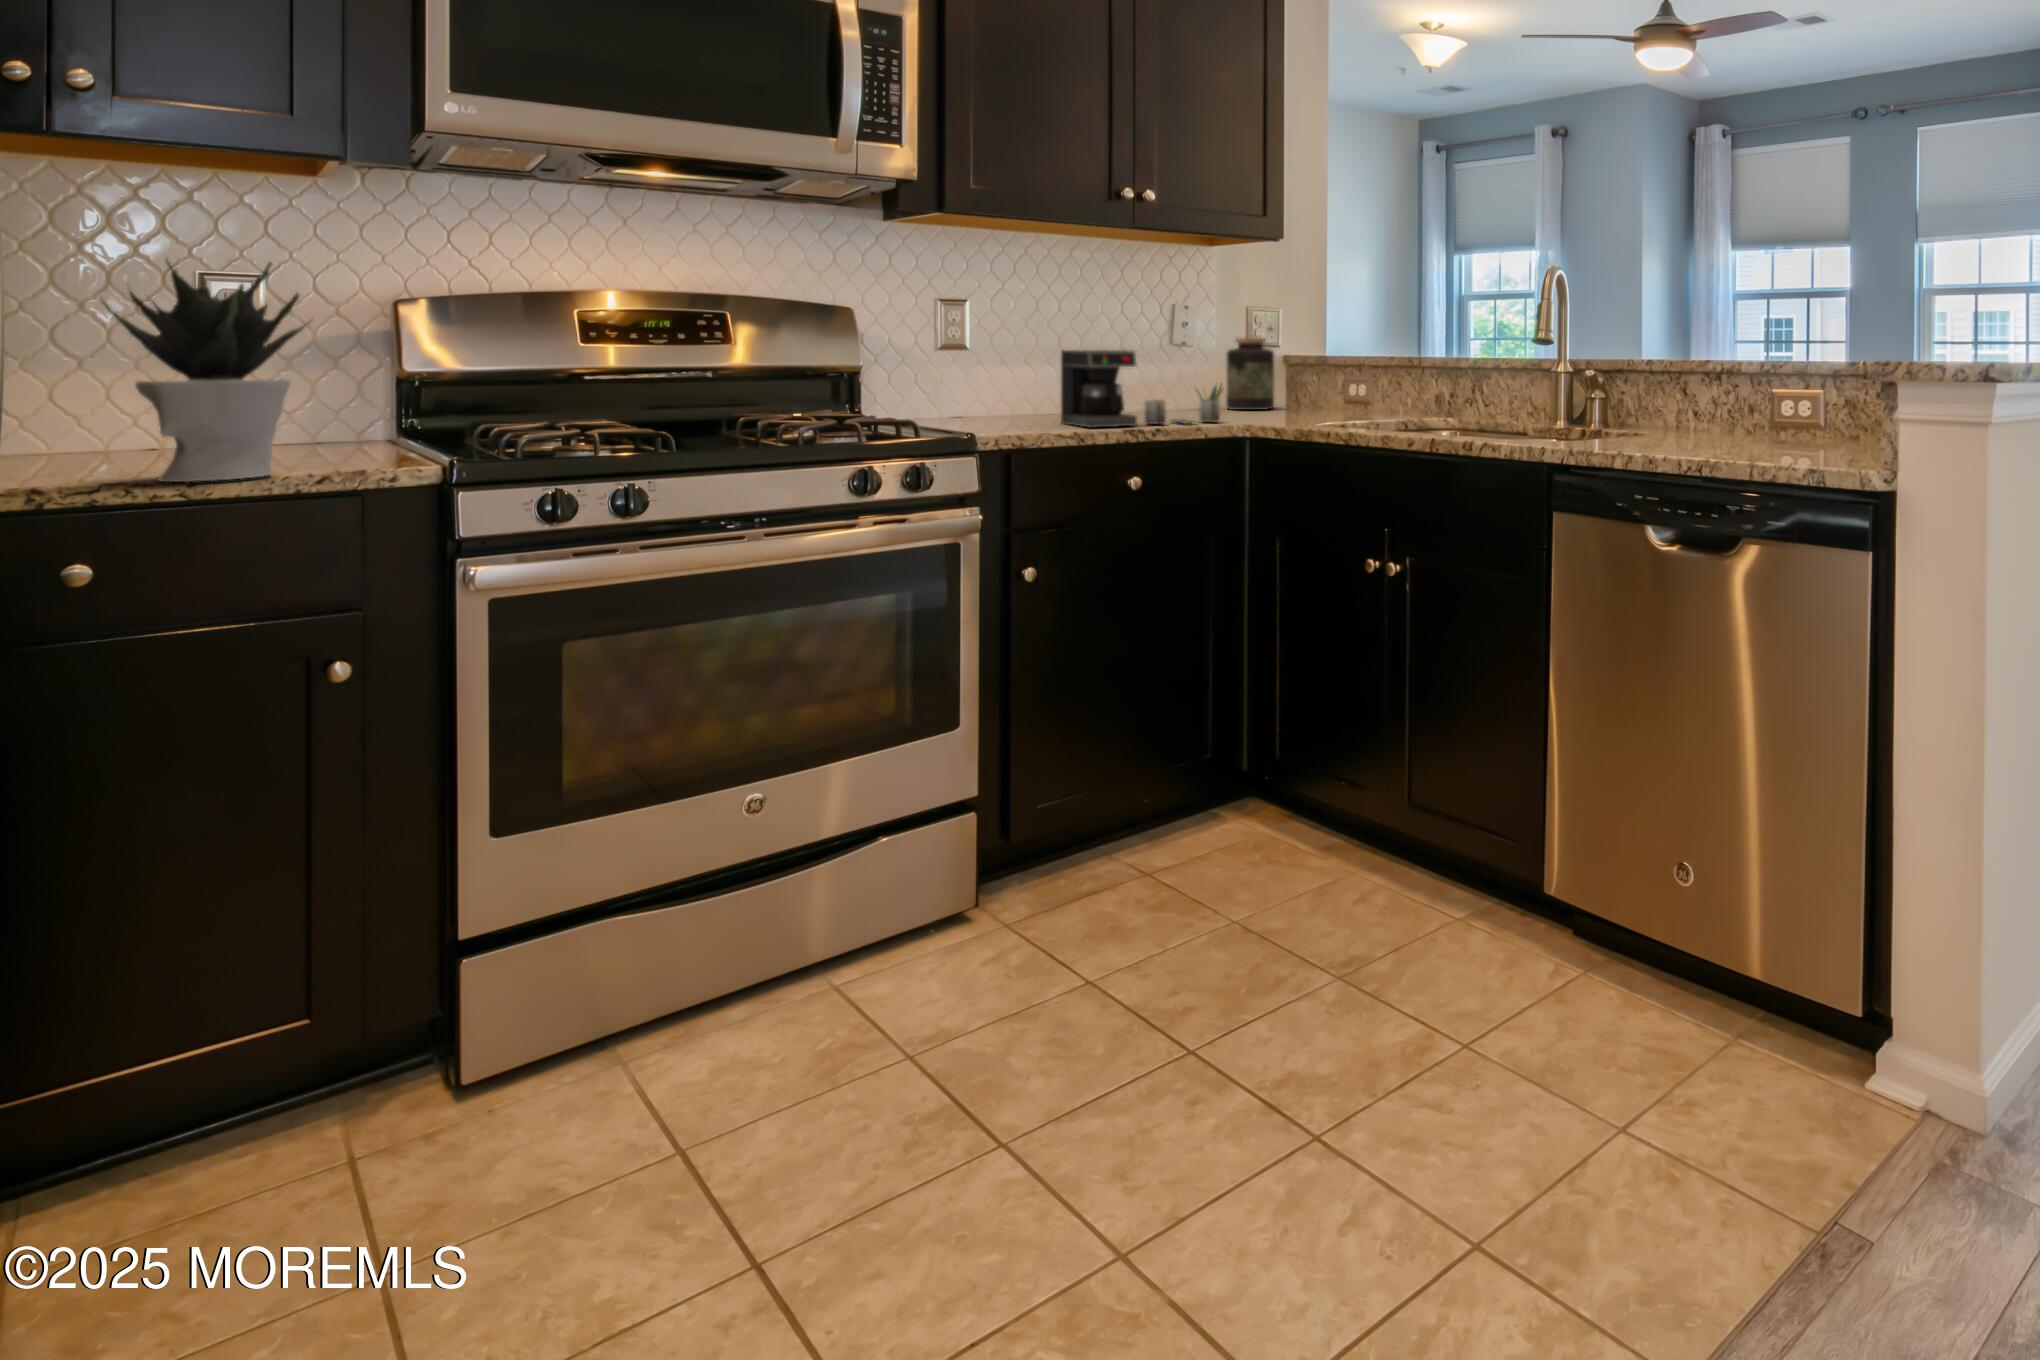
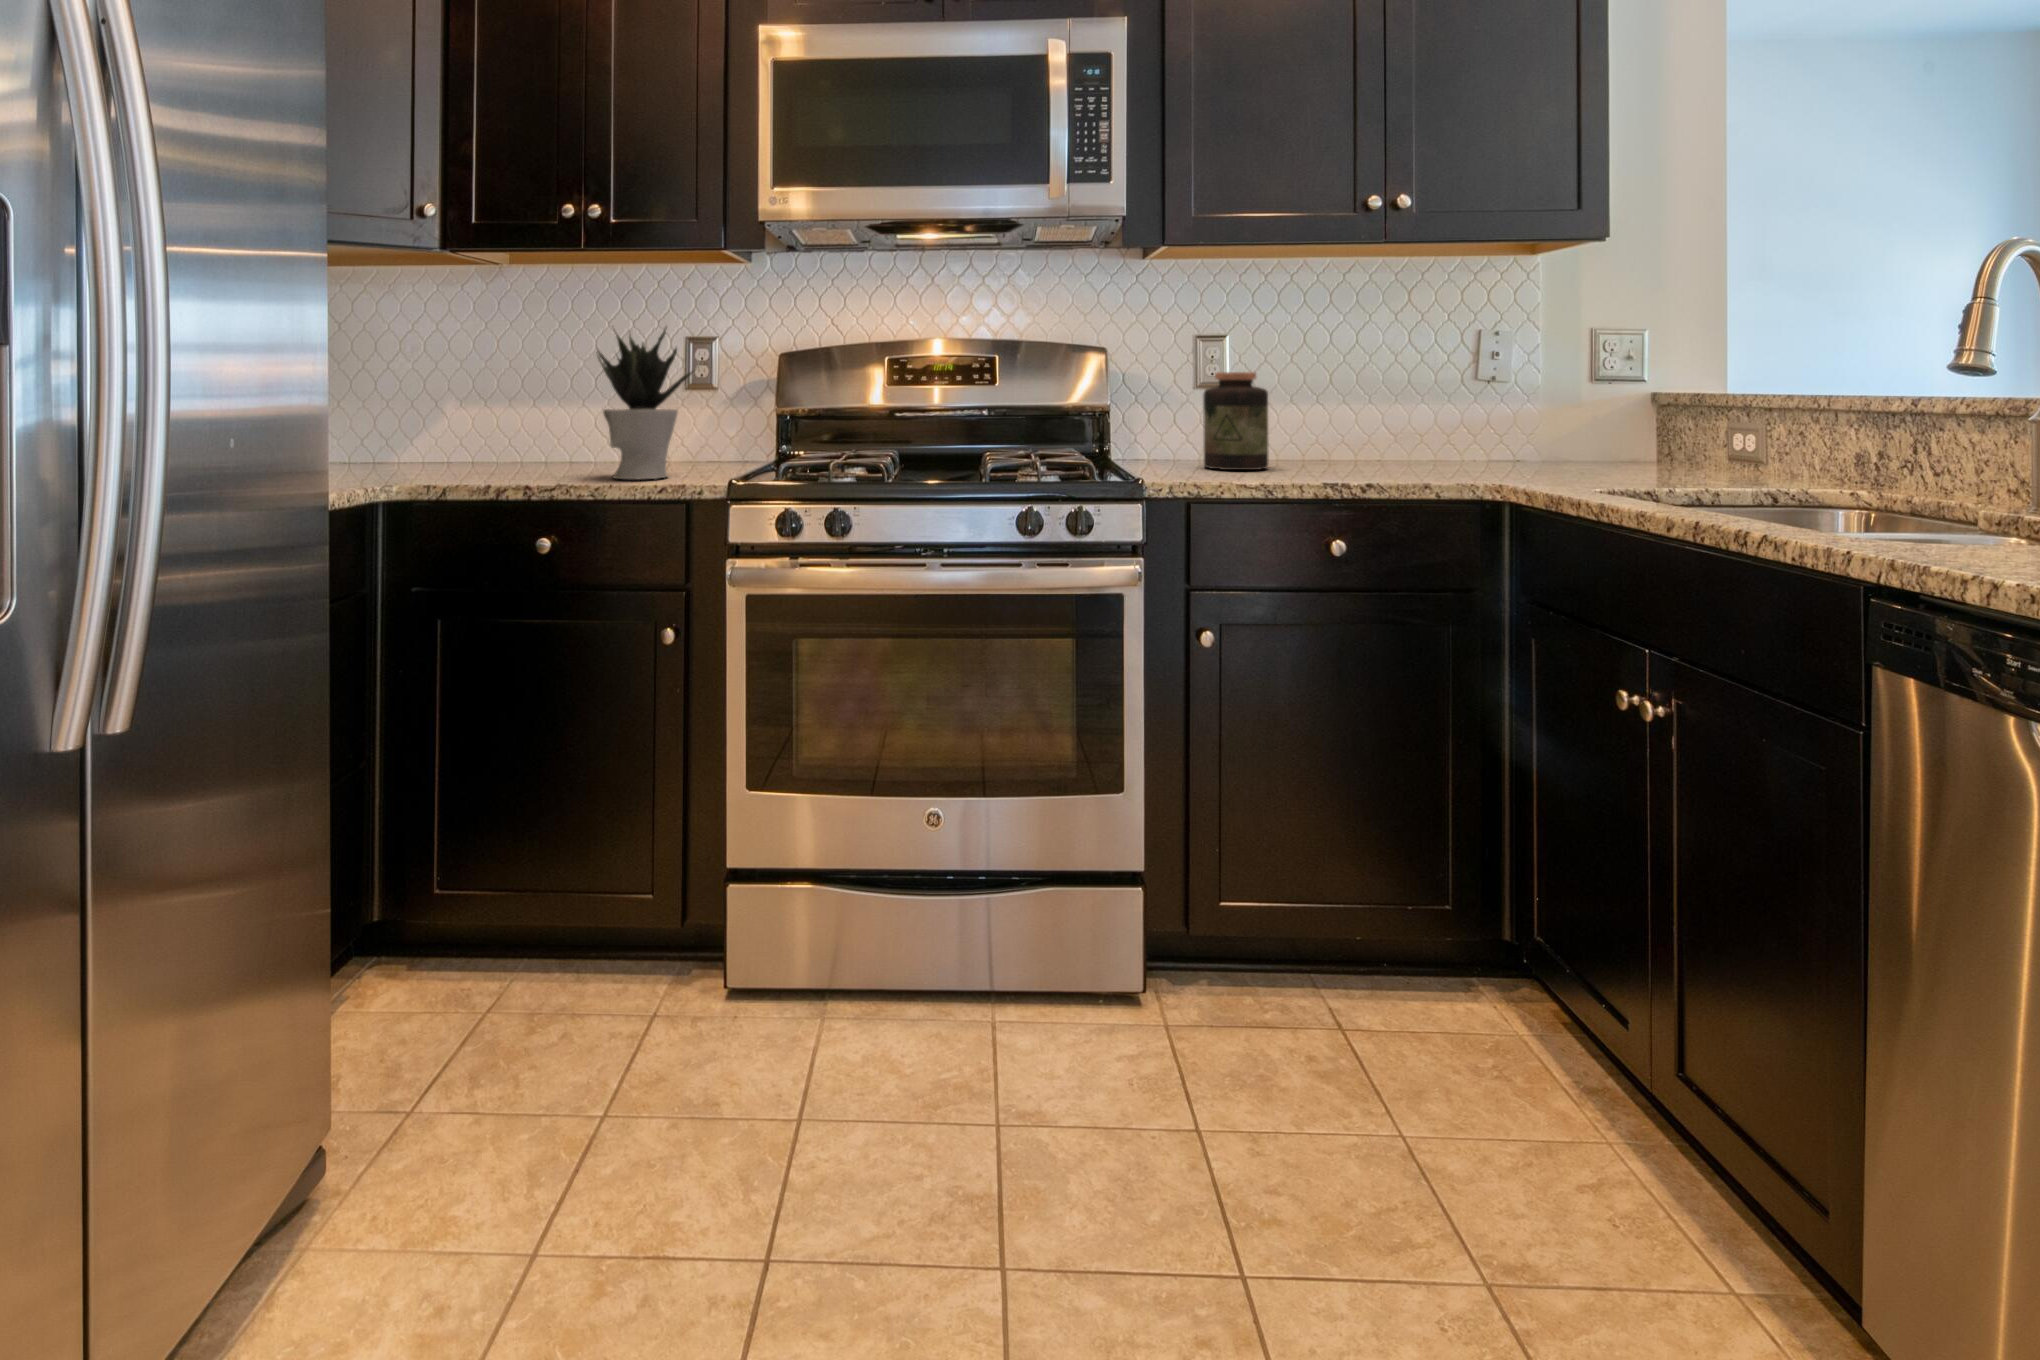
jar: present [1226,338,1274,410] -> present [1203,372,1268,470]
coffee maker: present [1061,350,1223,428] -> none [1302,387,1499,478]

